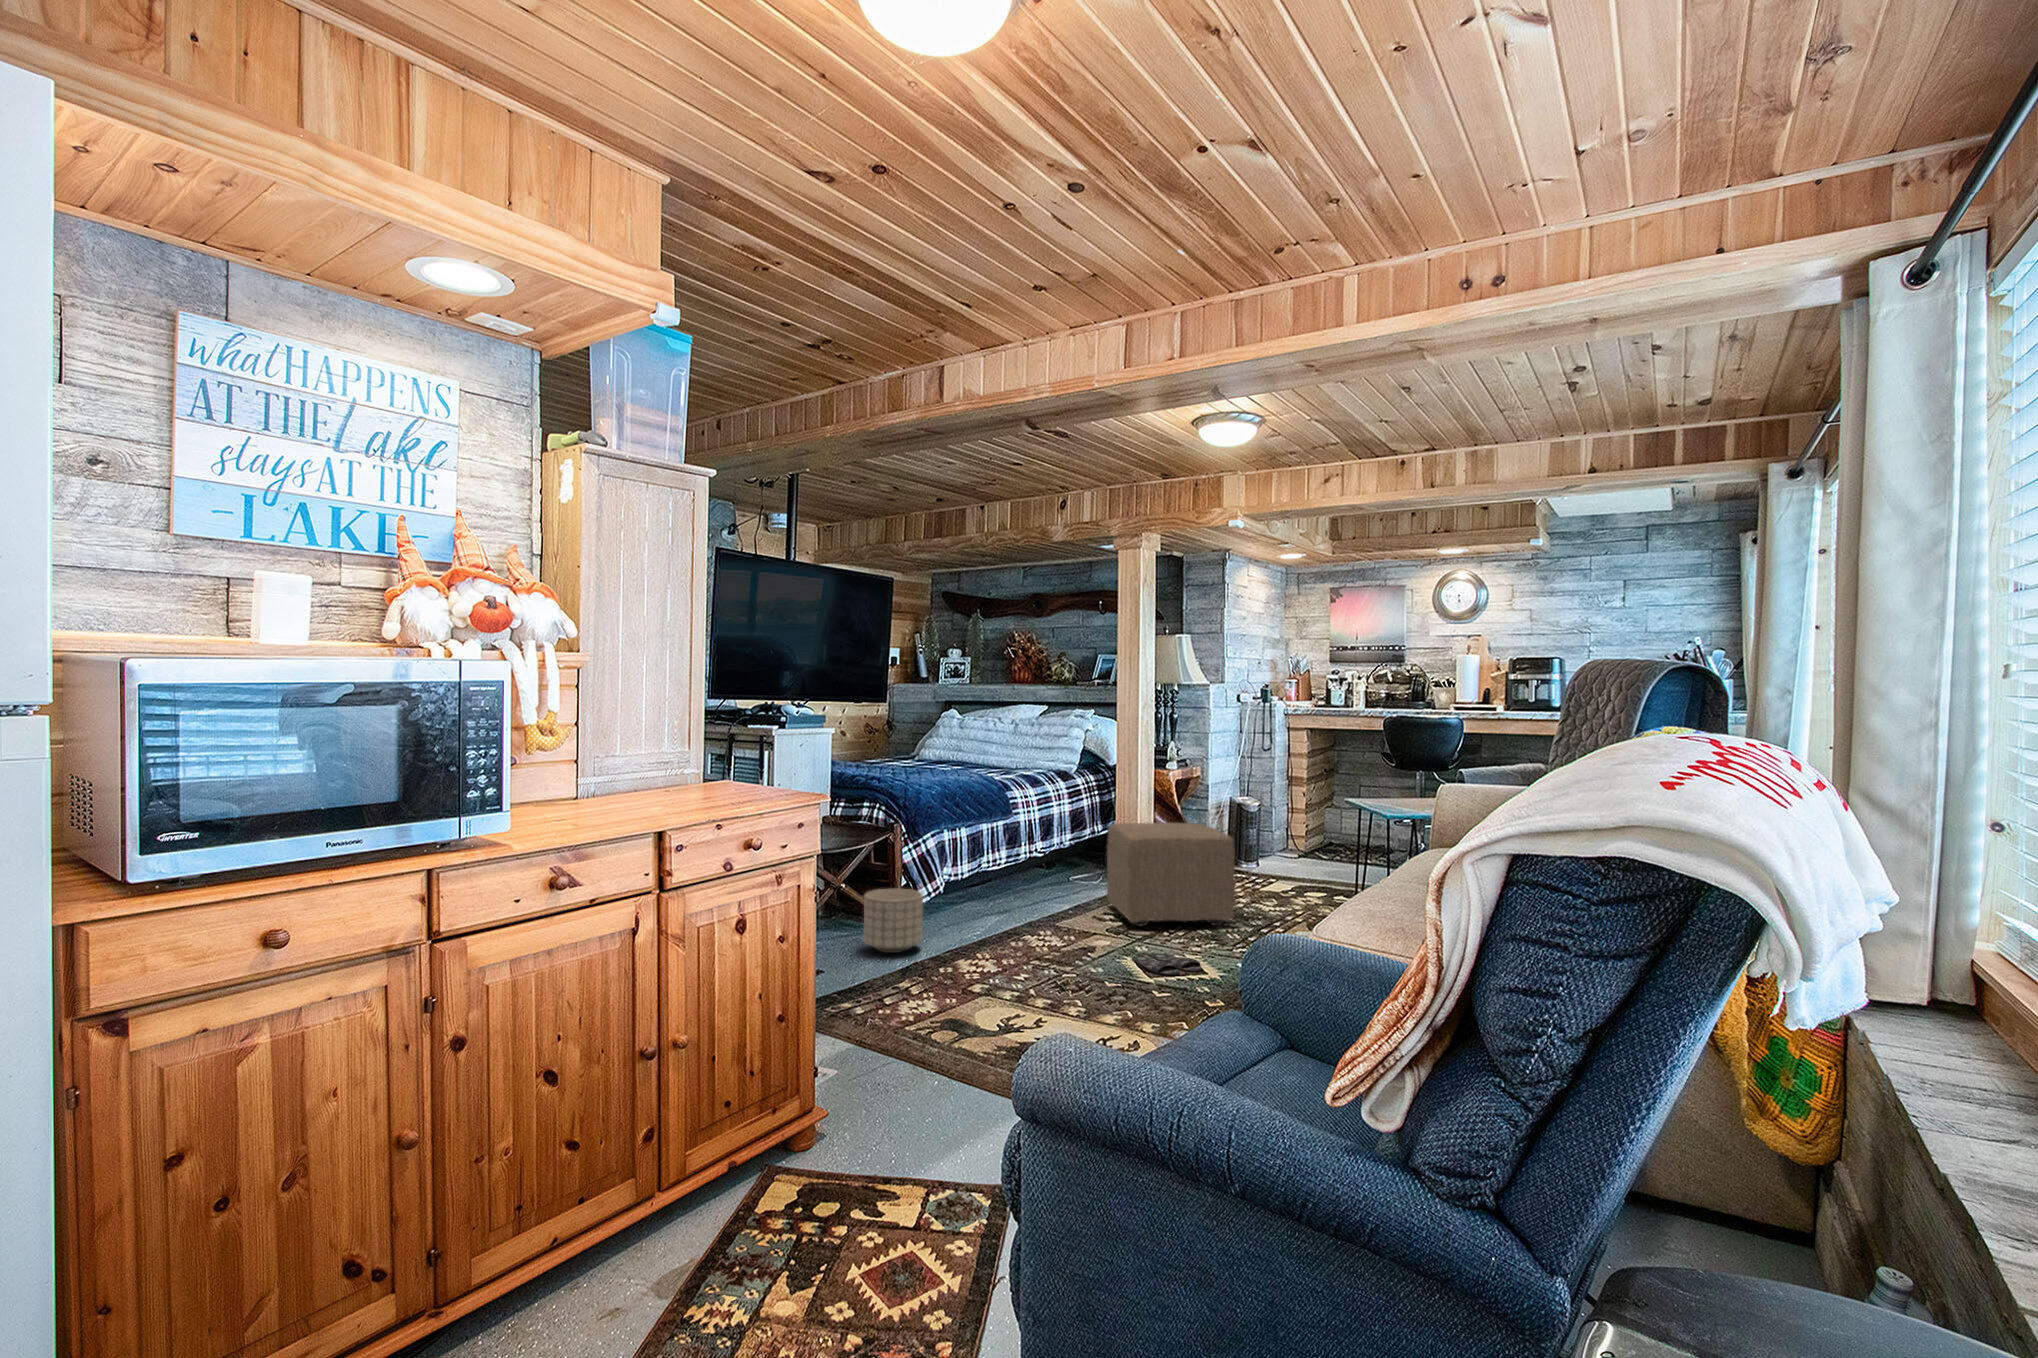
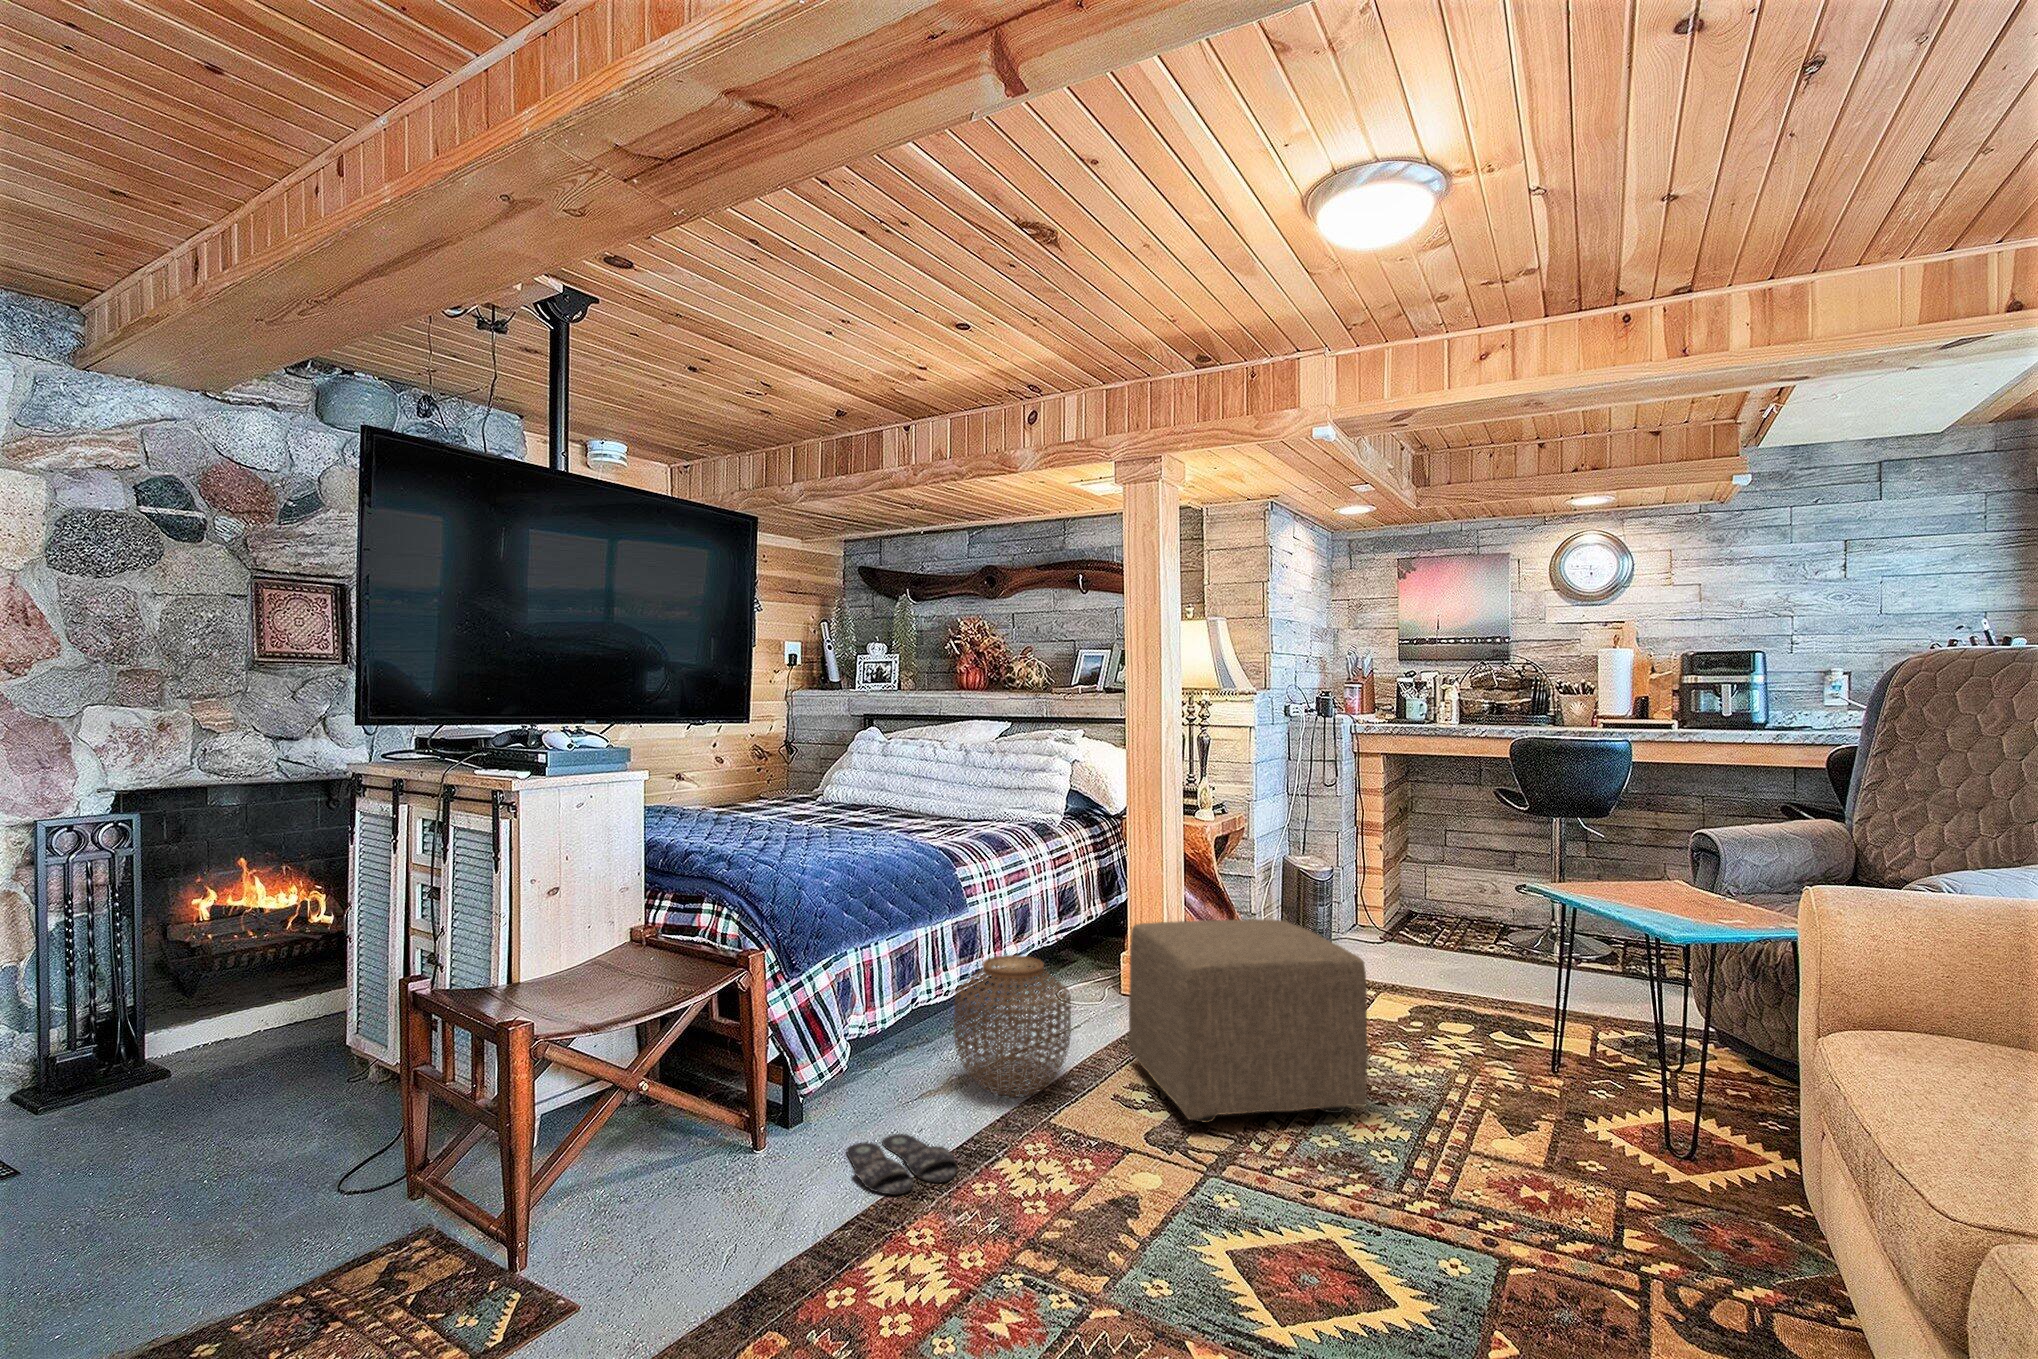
woven basket: none [1003,840,1070,917] -> present [954,955,1071,1097]
planter: present [864,889,923,953] -> none [675,1085,798,1233]
slippers: present [1132,953,1201,975] -> present [847,1134,957,1195]

